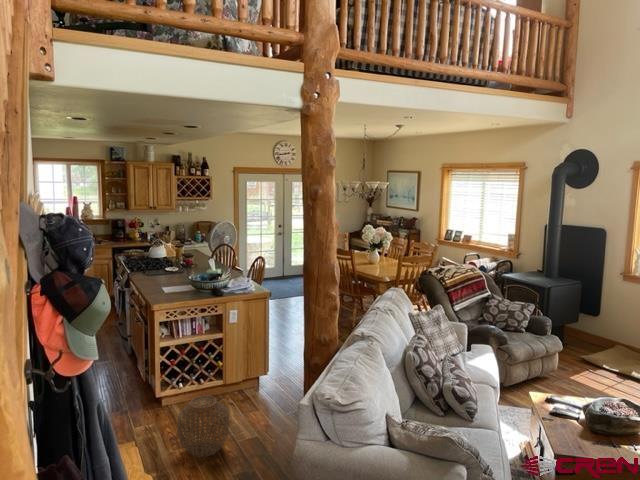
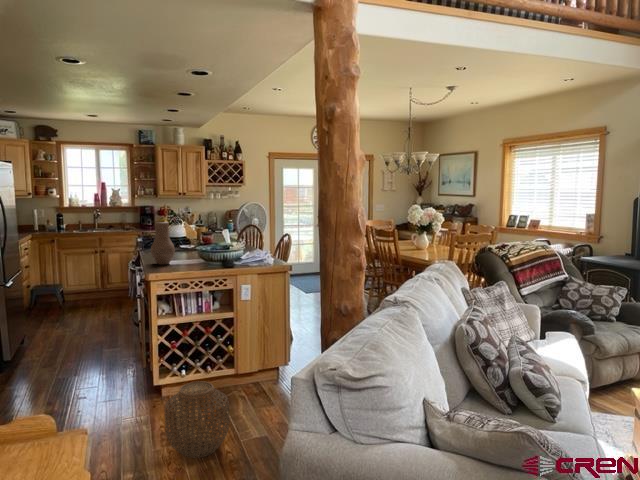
vase: none [150,257,170,294] -> present [151,222,175,265]

